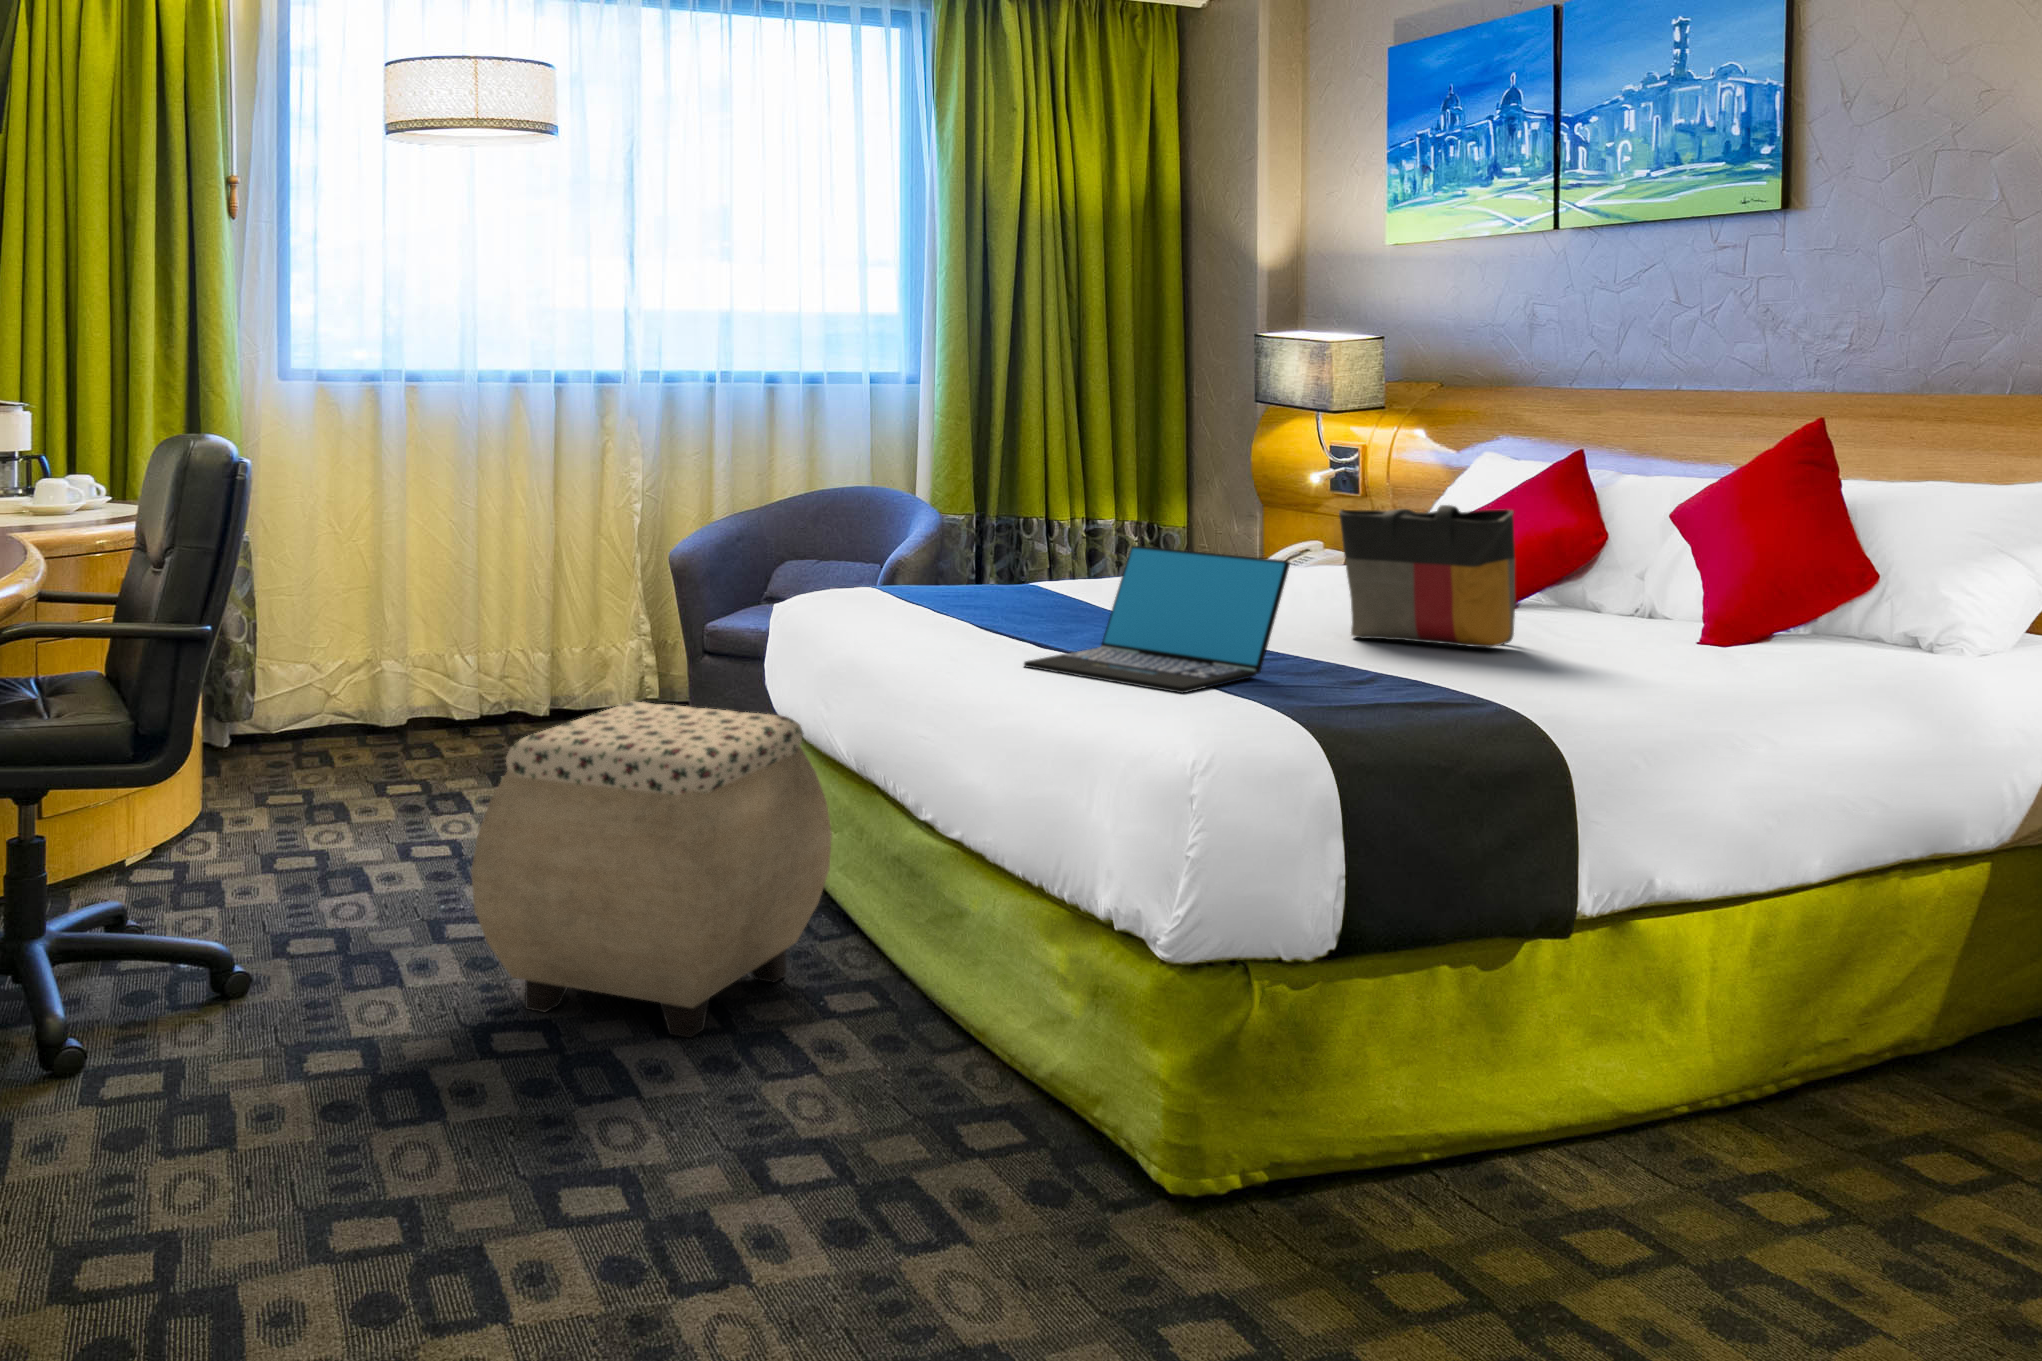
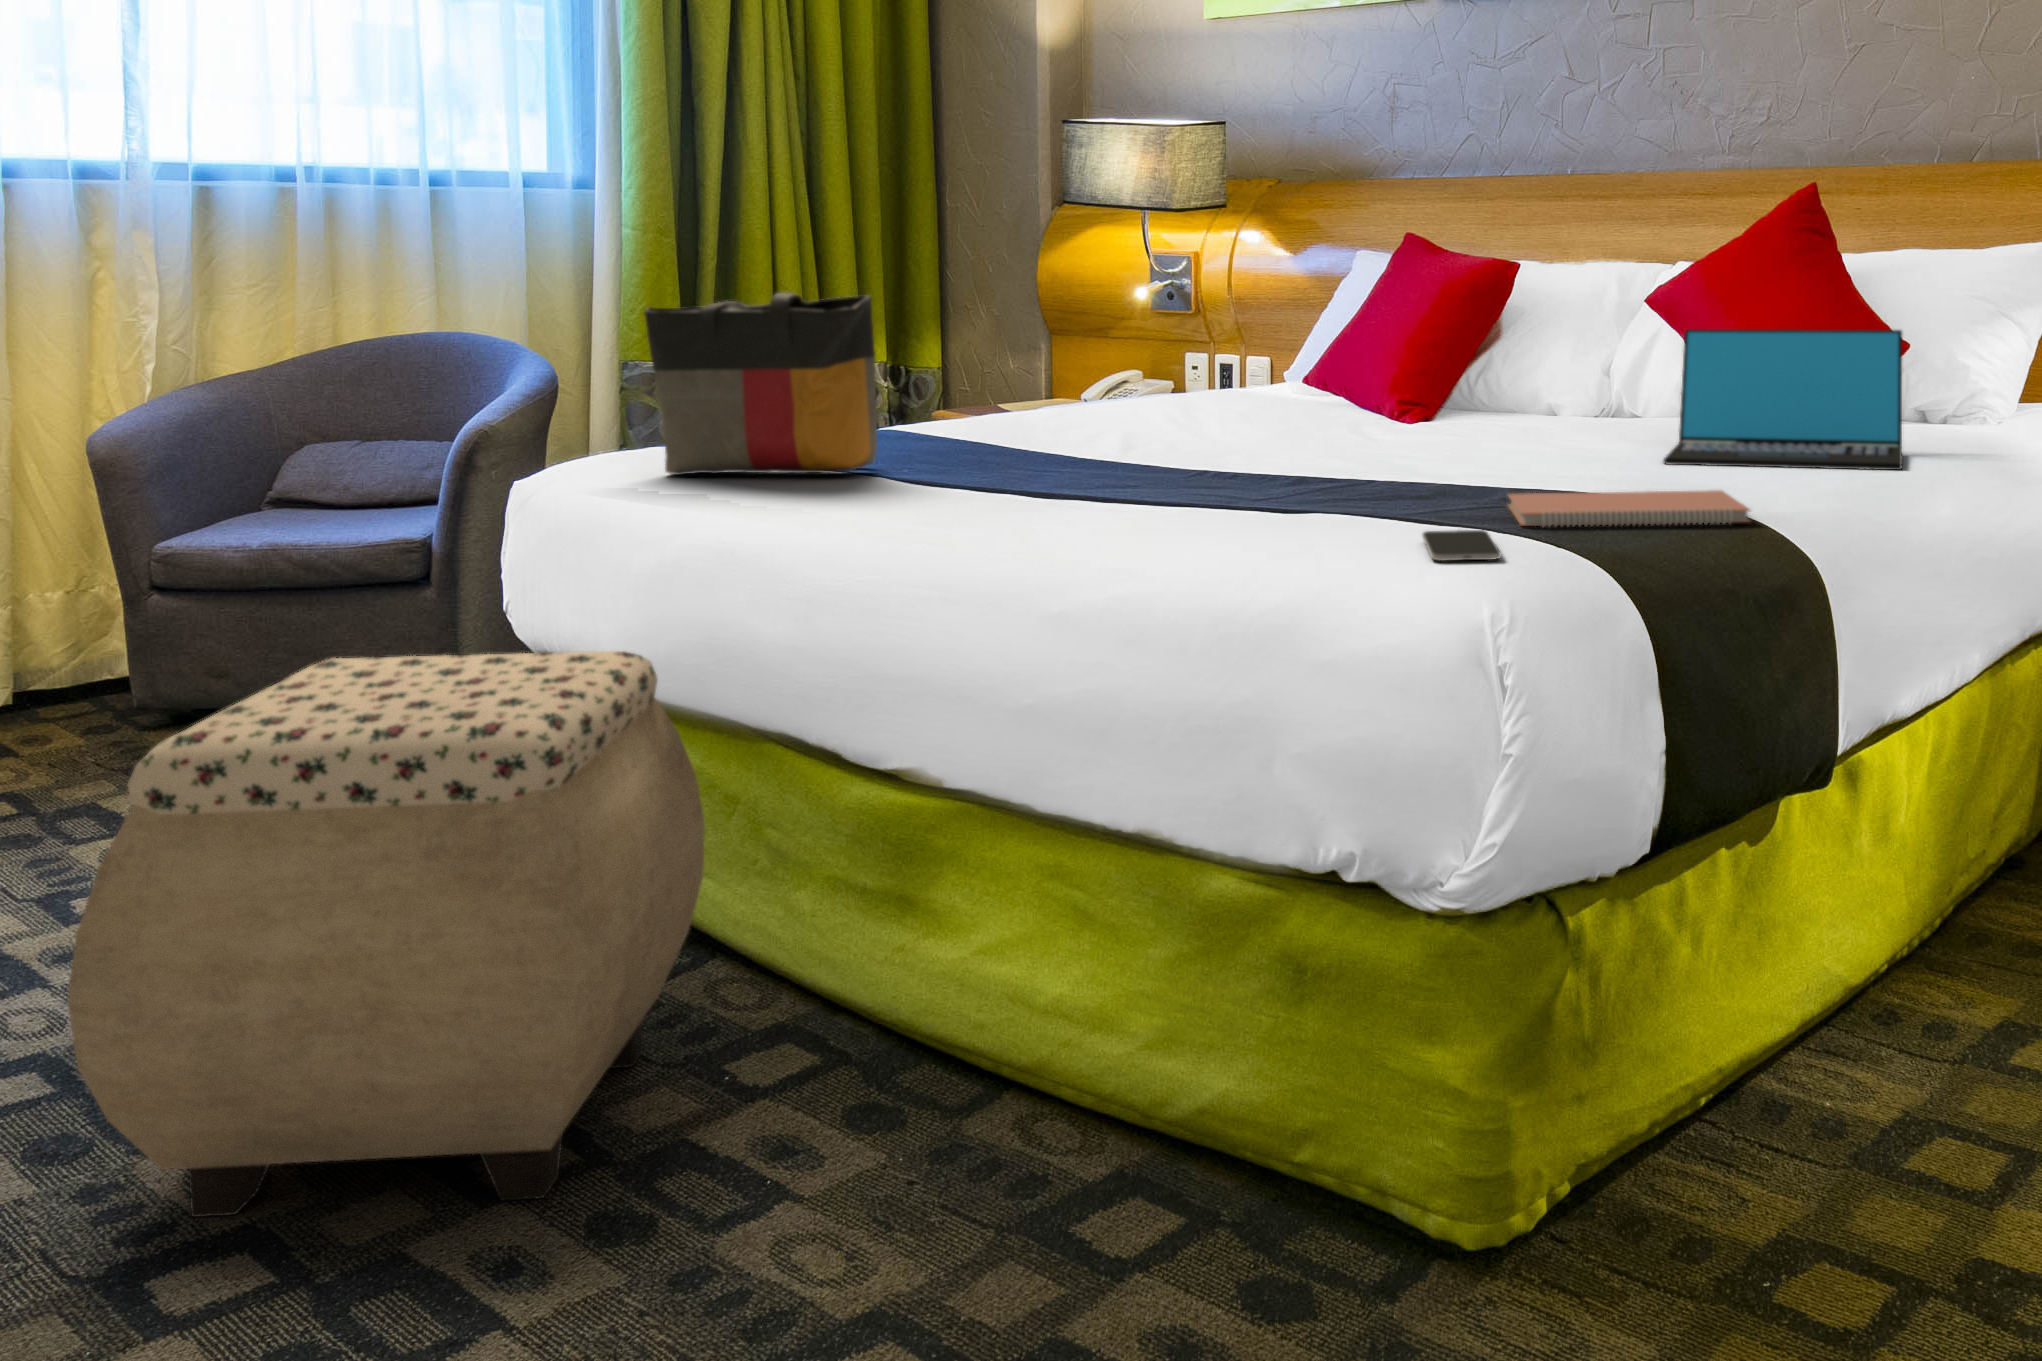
tote bag: present [1339,505,1515,647] -> present [644,293,877,475]
laptop: present [1024,546,1290,693] -> present [1664,329,1902,470]
notebook: none [1326,670,1517,710] -> present [1508,490,1750,527]
smartphone: none [1208,692,1278,715] -> present [1422,530,1501,561]

